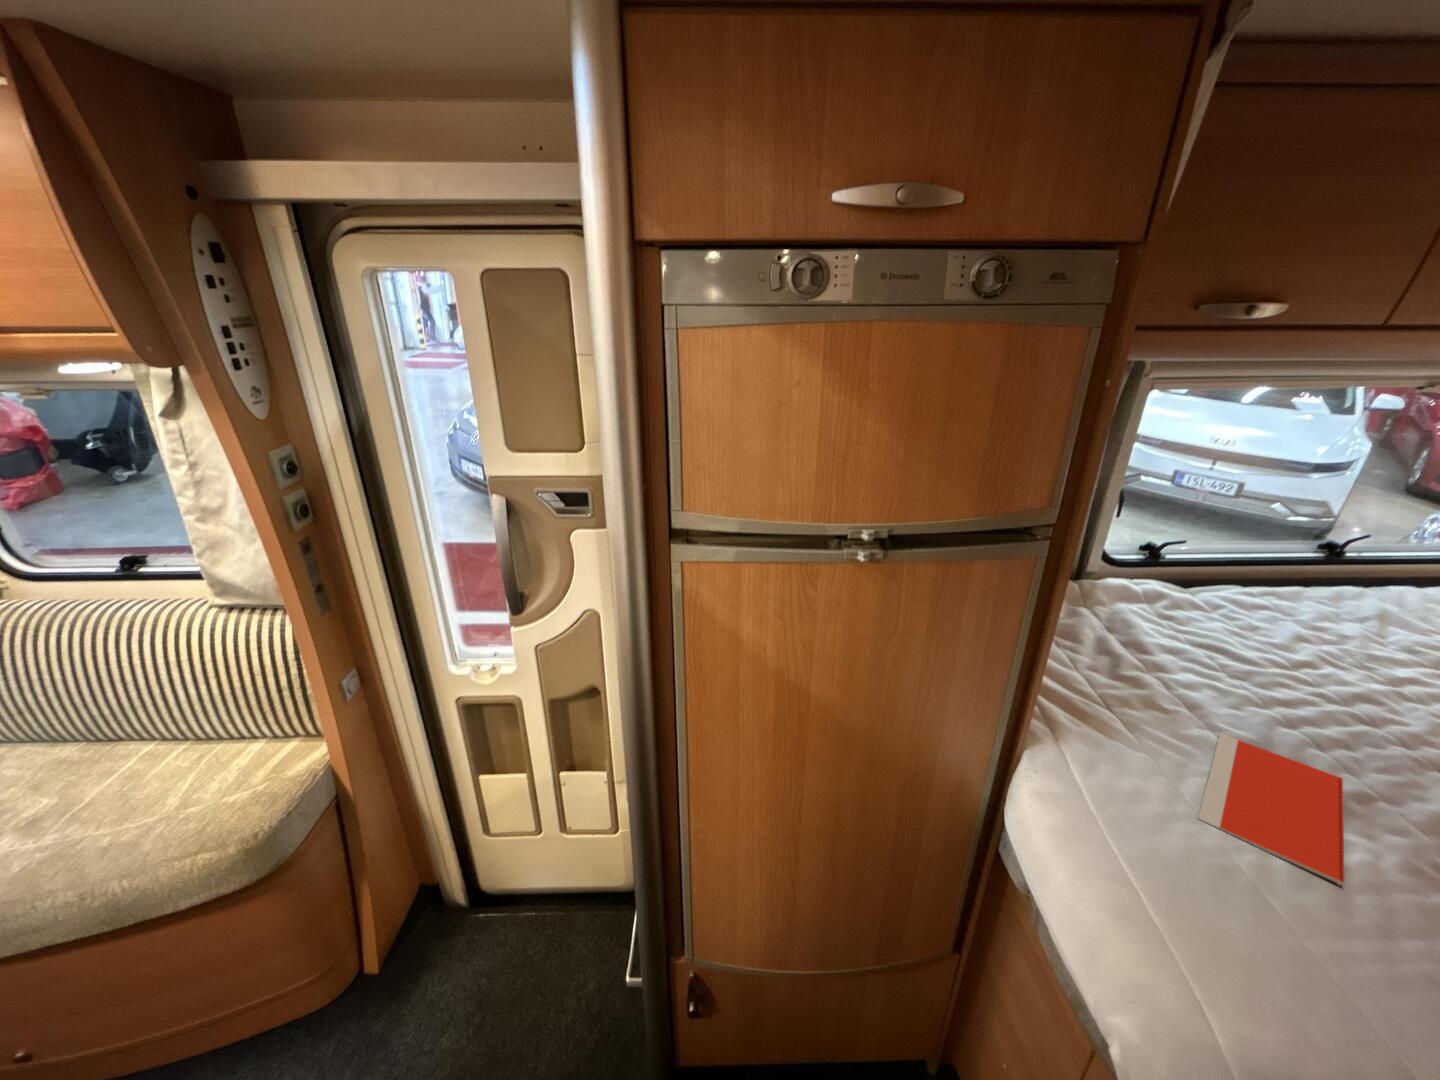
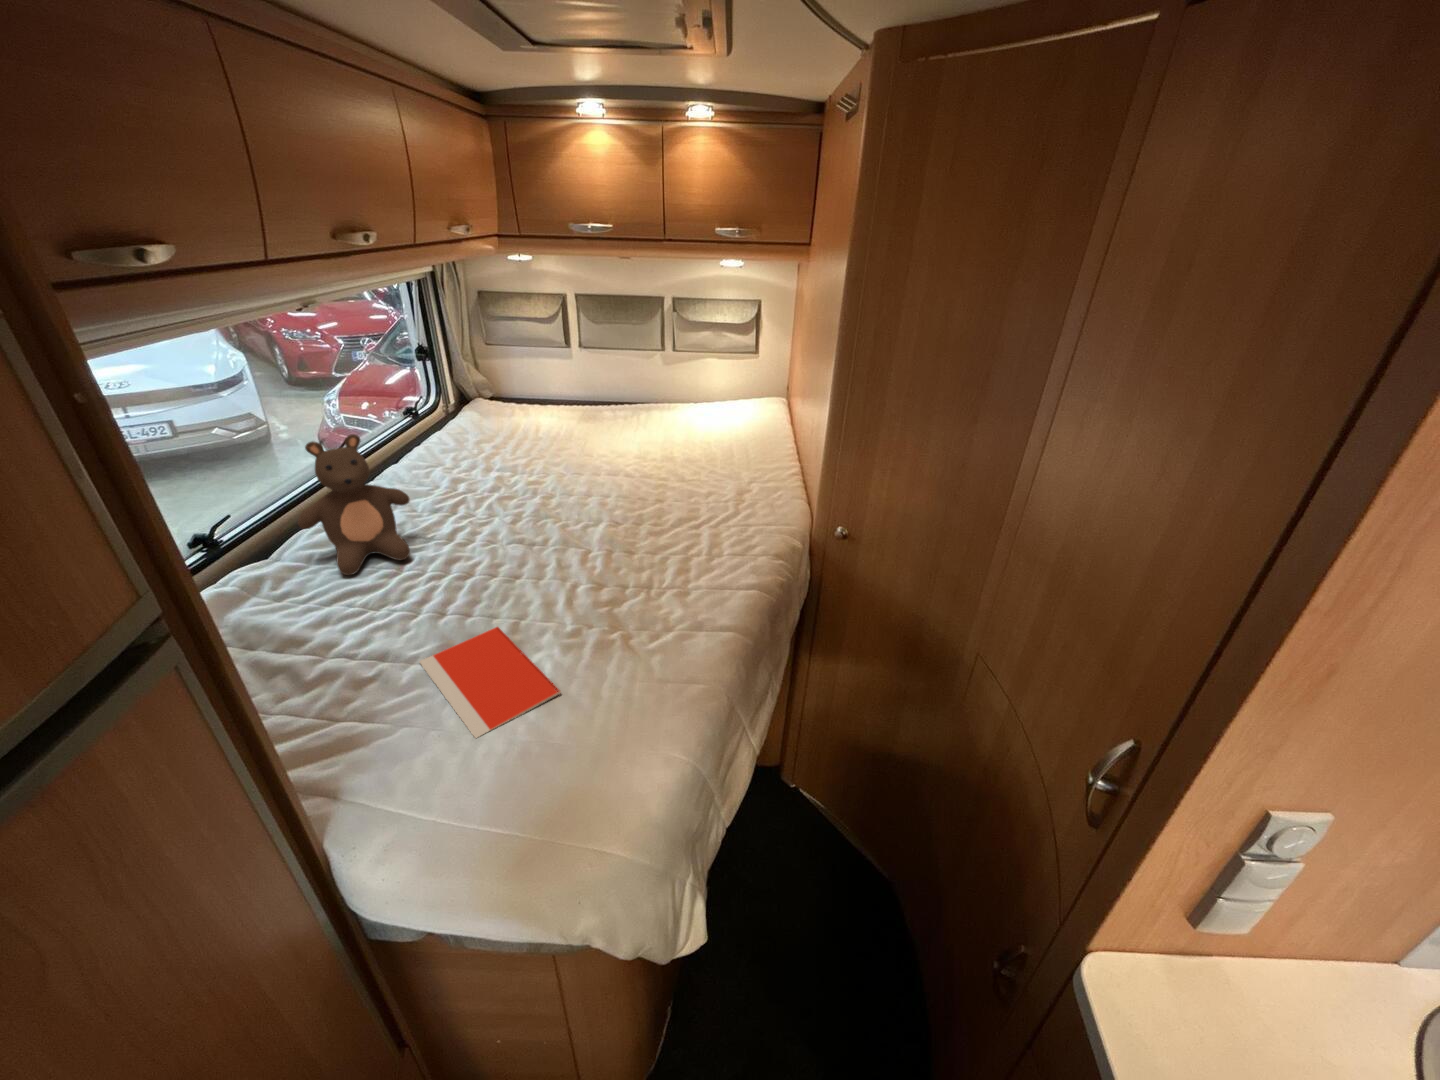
teddy bear: none [1231,505,1377,662] -> present [298,434,410,575]

